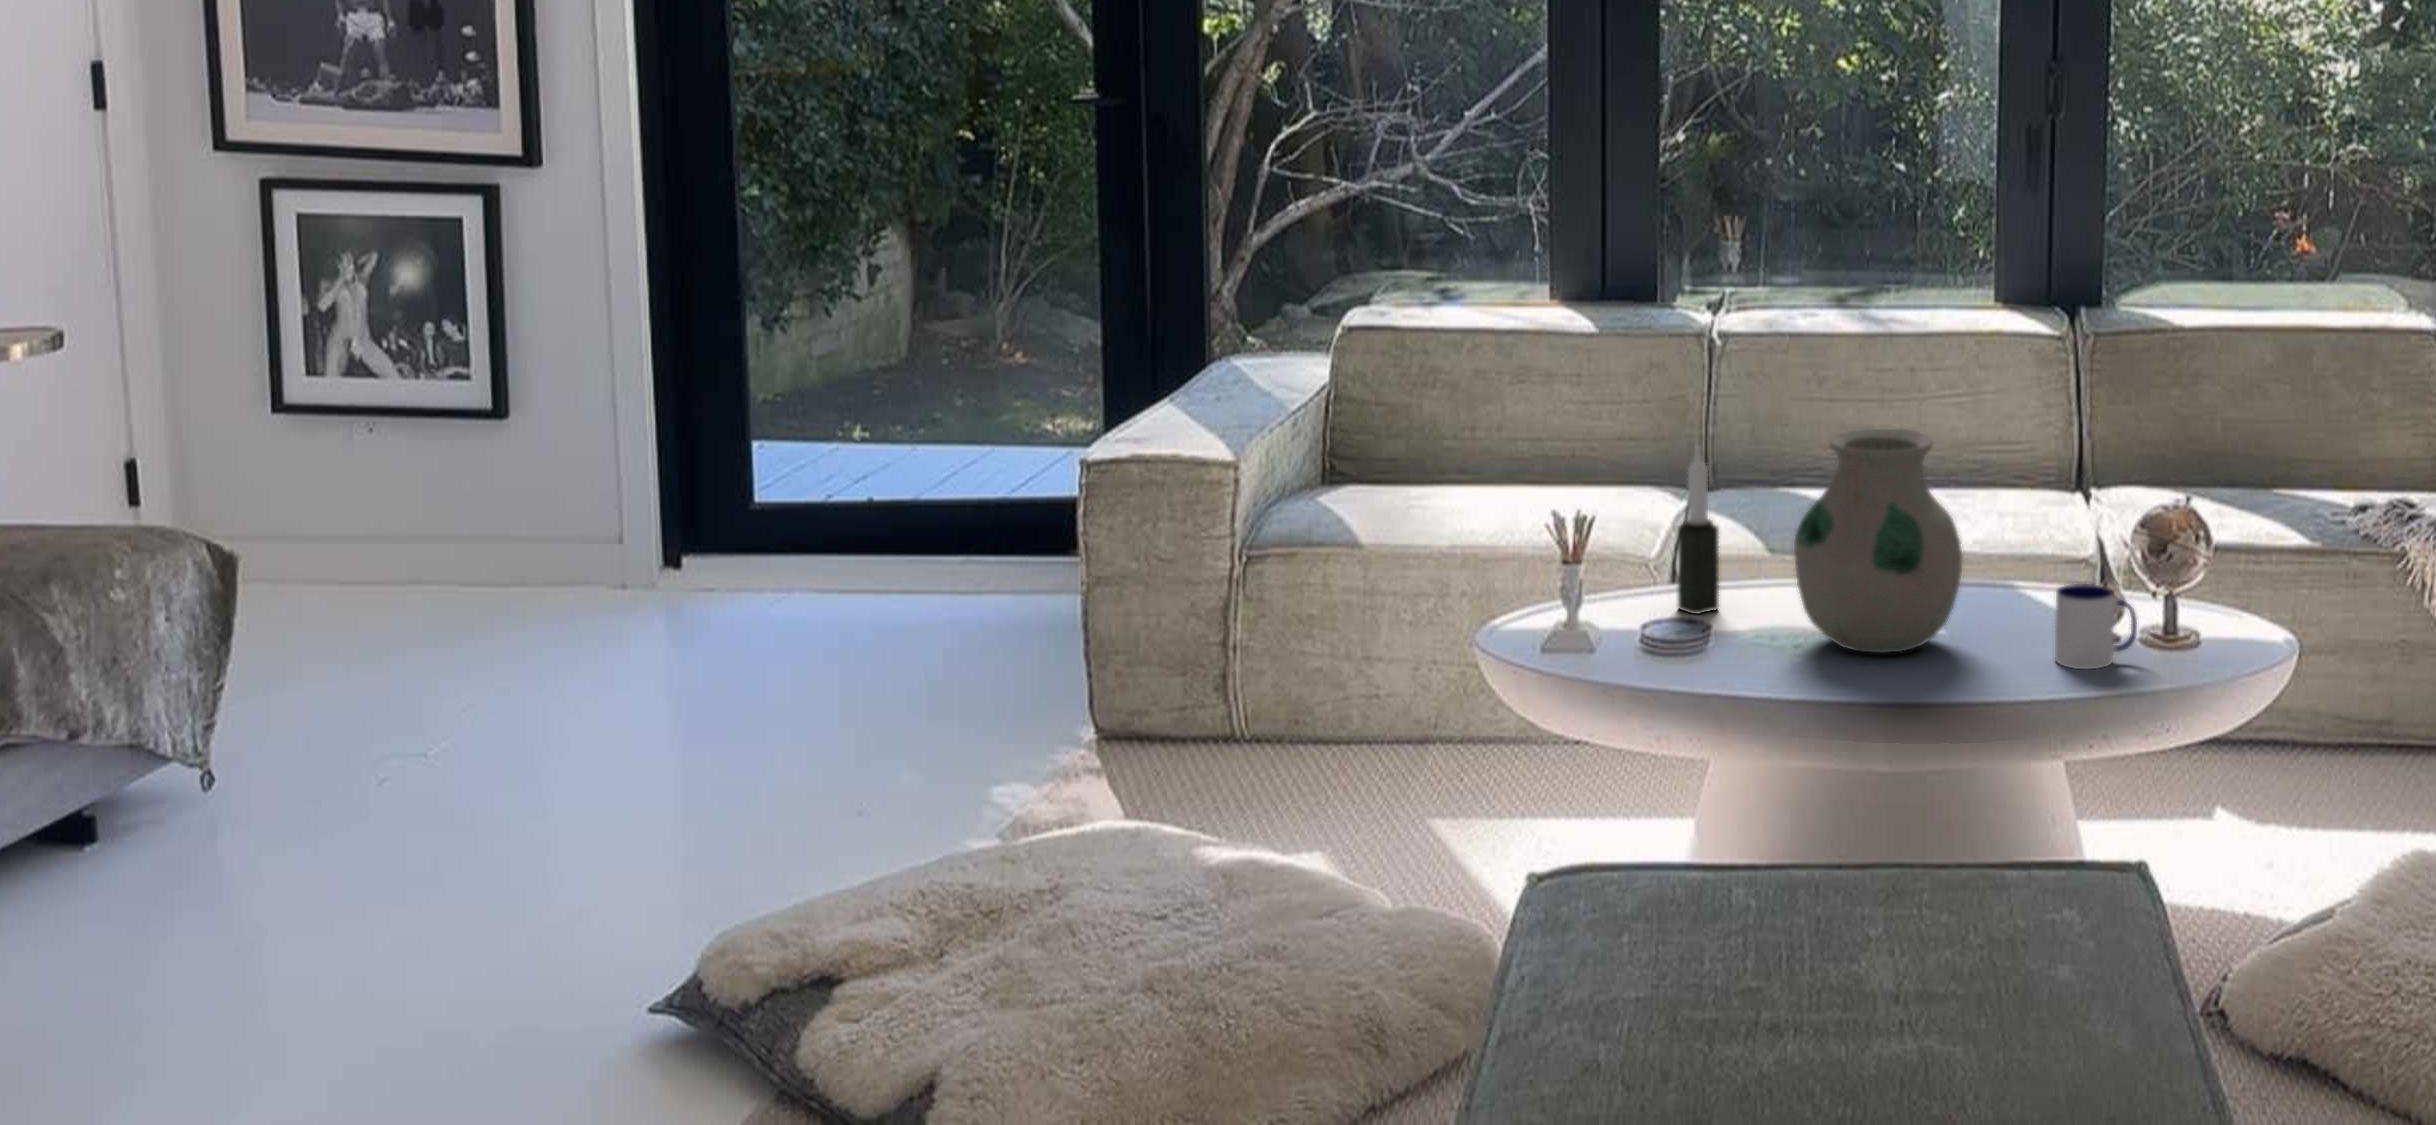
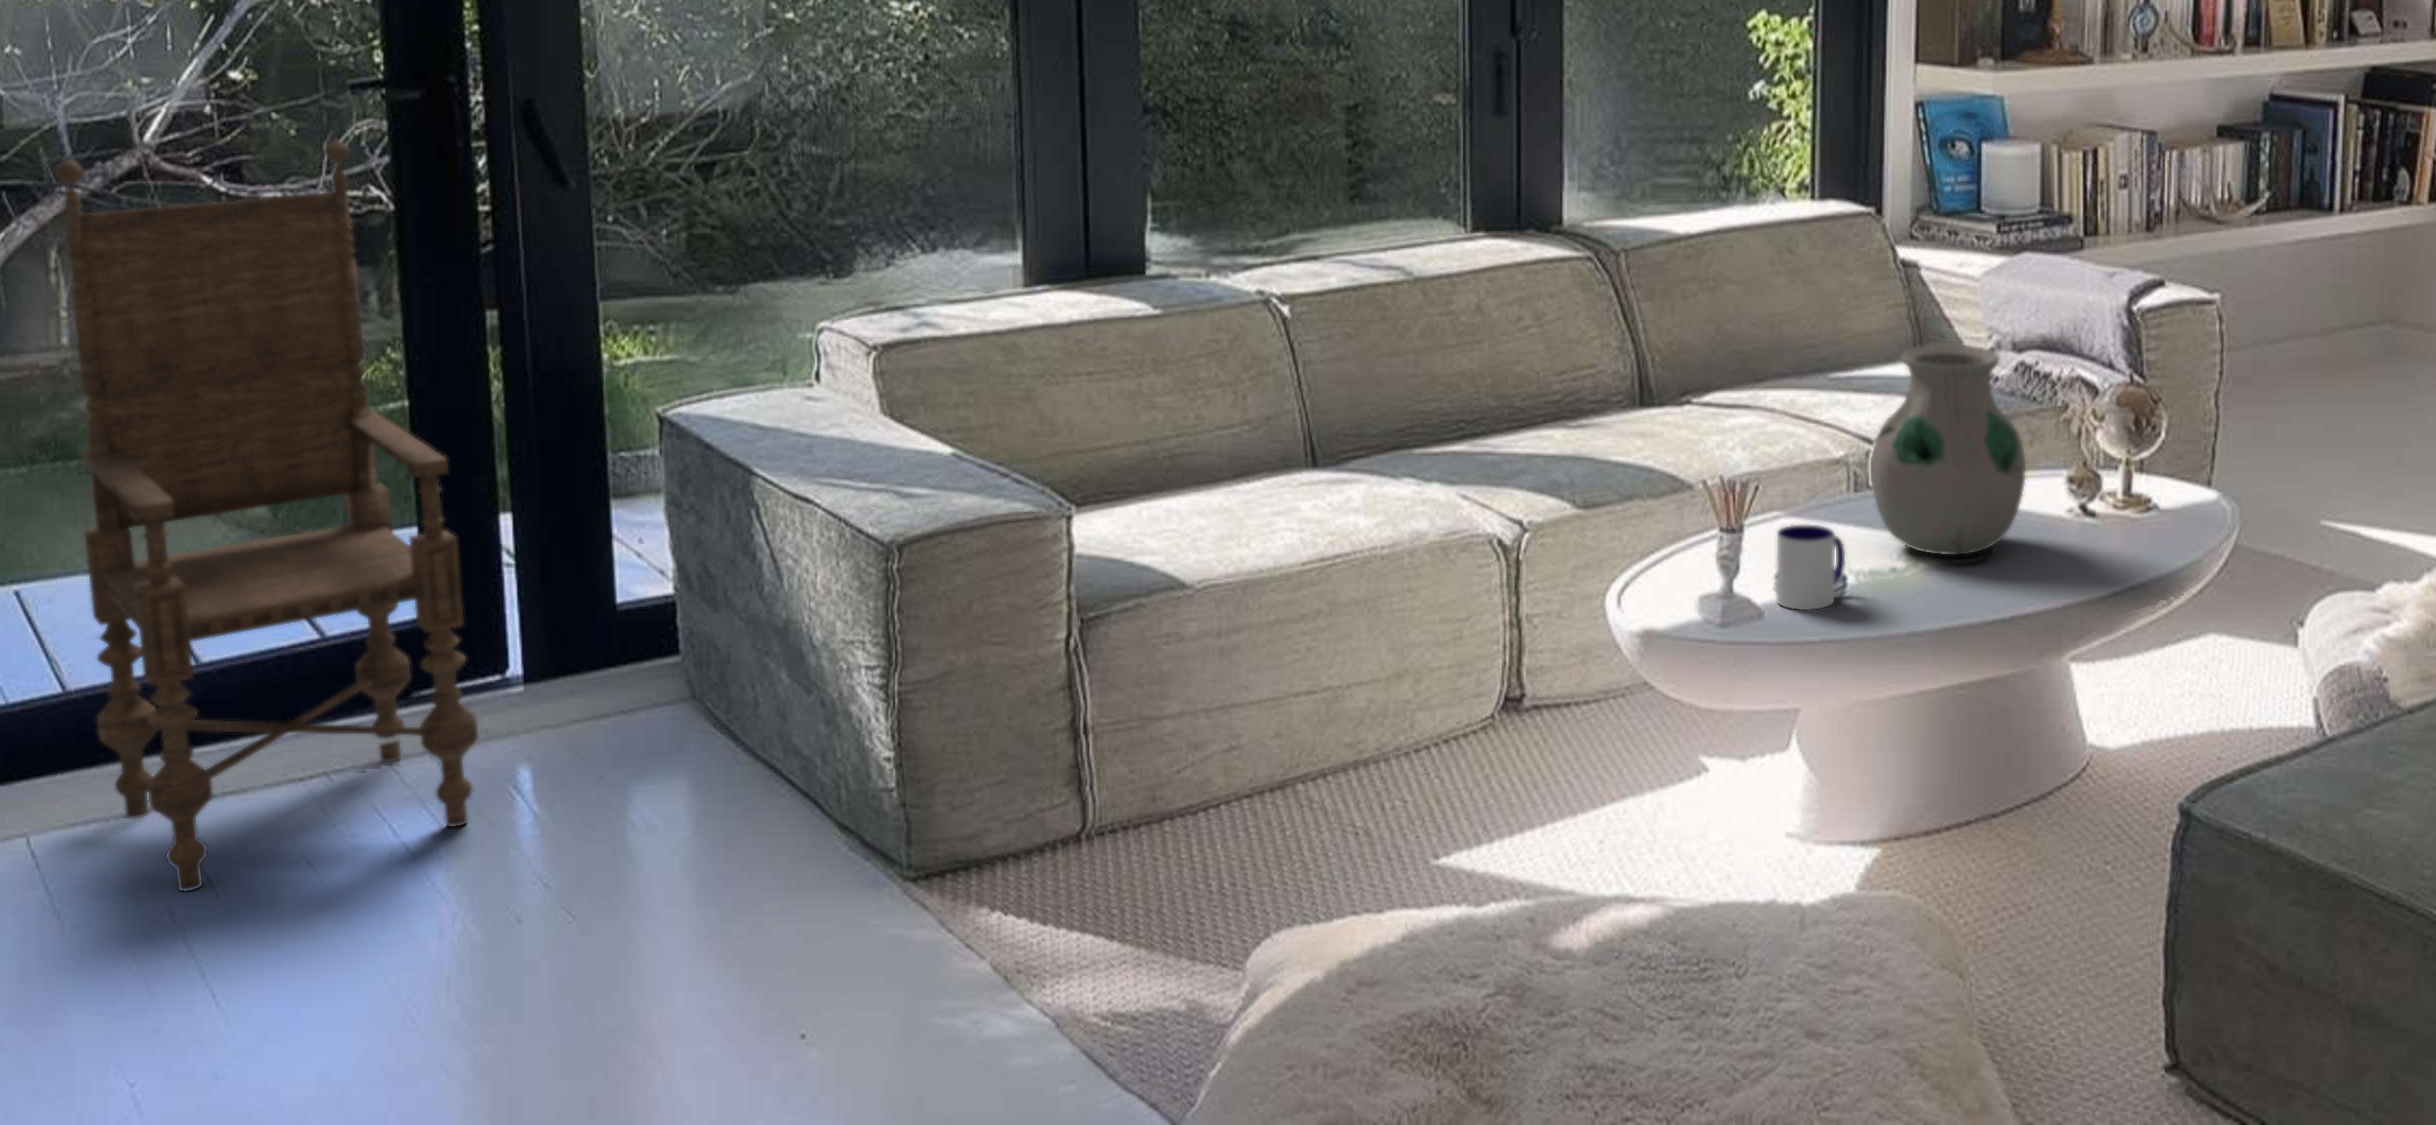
armchair: none [762,122,1039,641] -> present [55,140,478,891]
candle: present [1677,448,1719,614] -> none [1714,392,1750,559]
mug: present [2055,584,2137,669] -> present [1776,525,1845,610]

